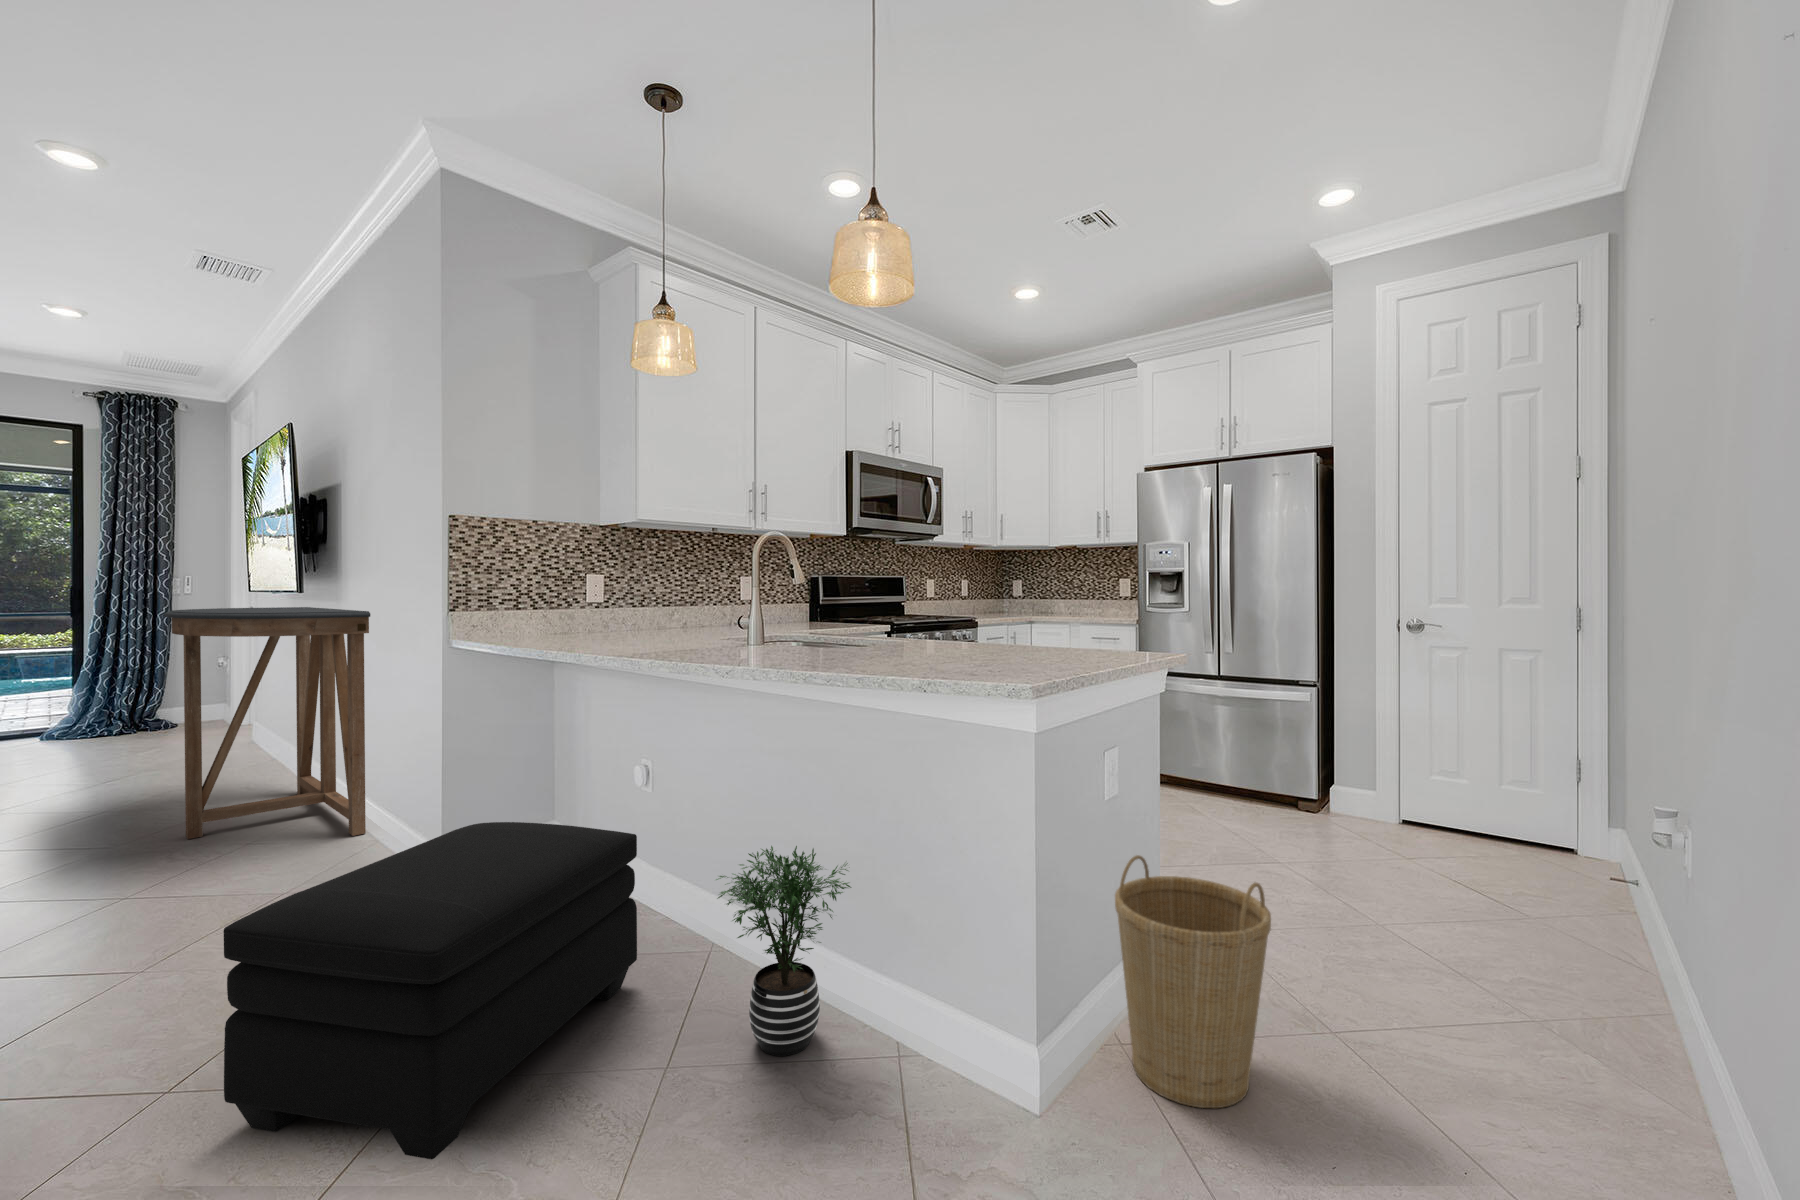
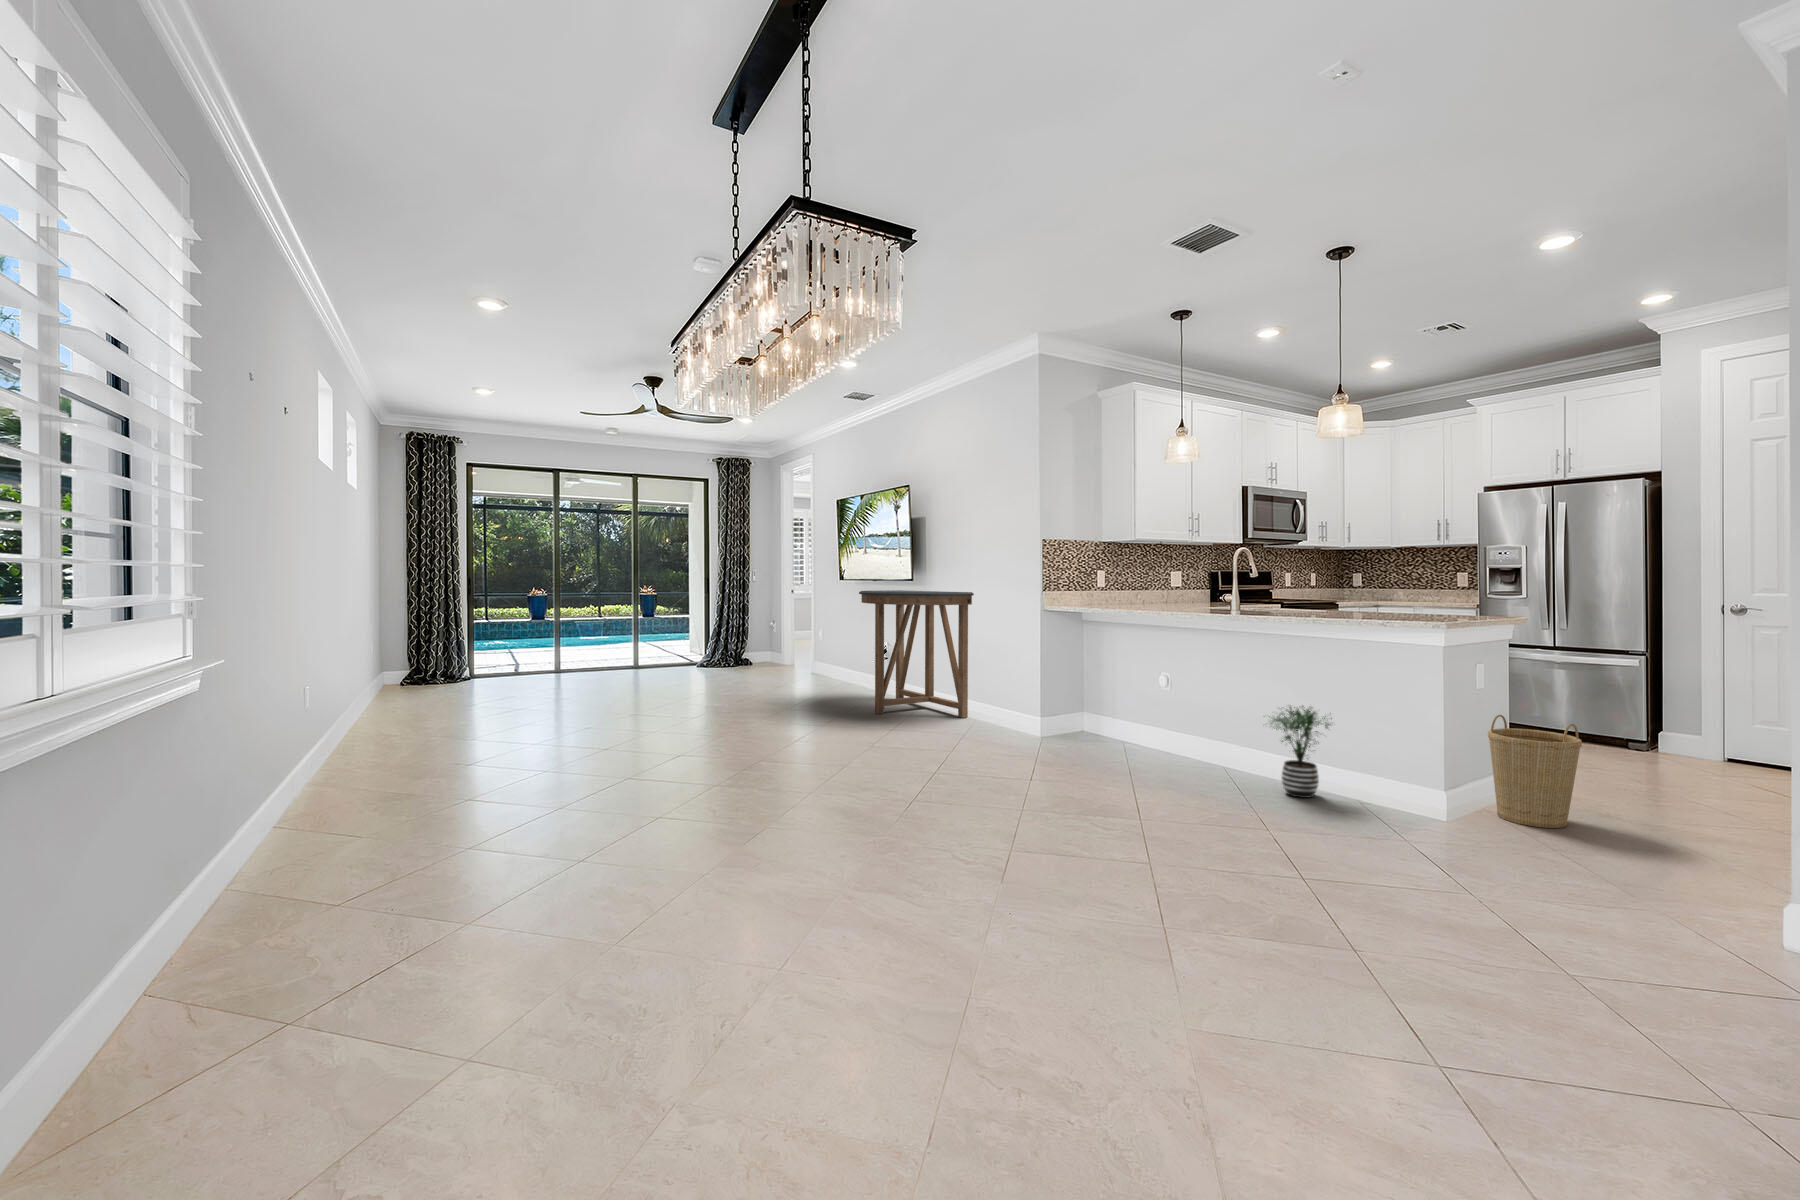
ottoman: present [224,822,637,1159] -> none [1080,693,1203,805]

